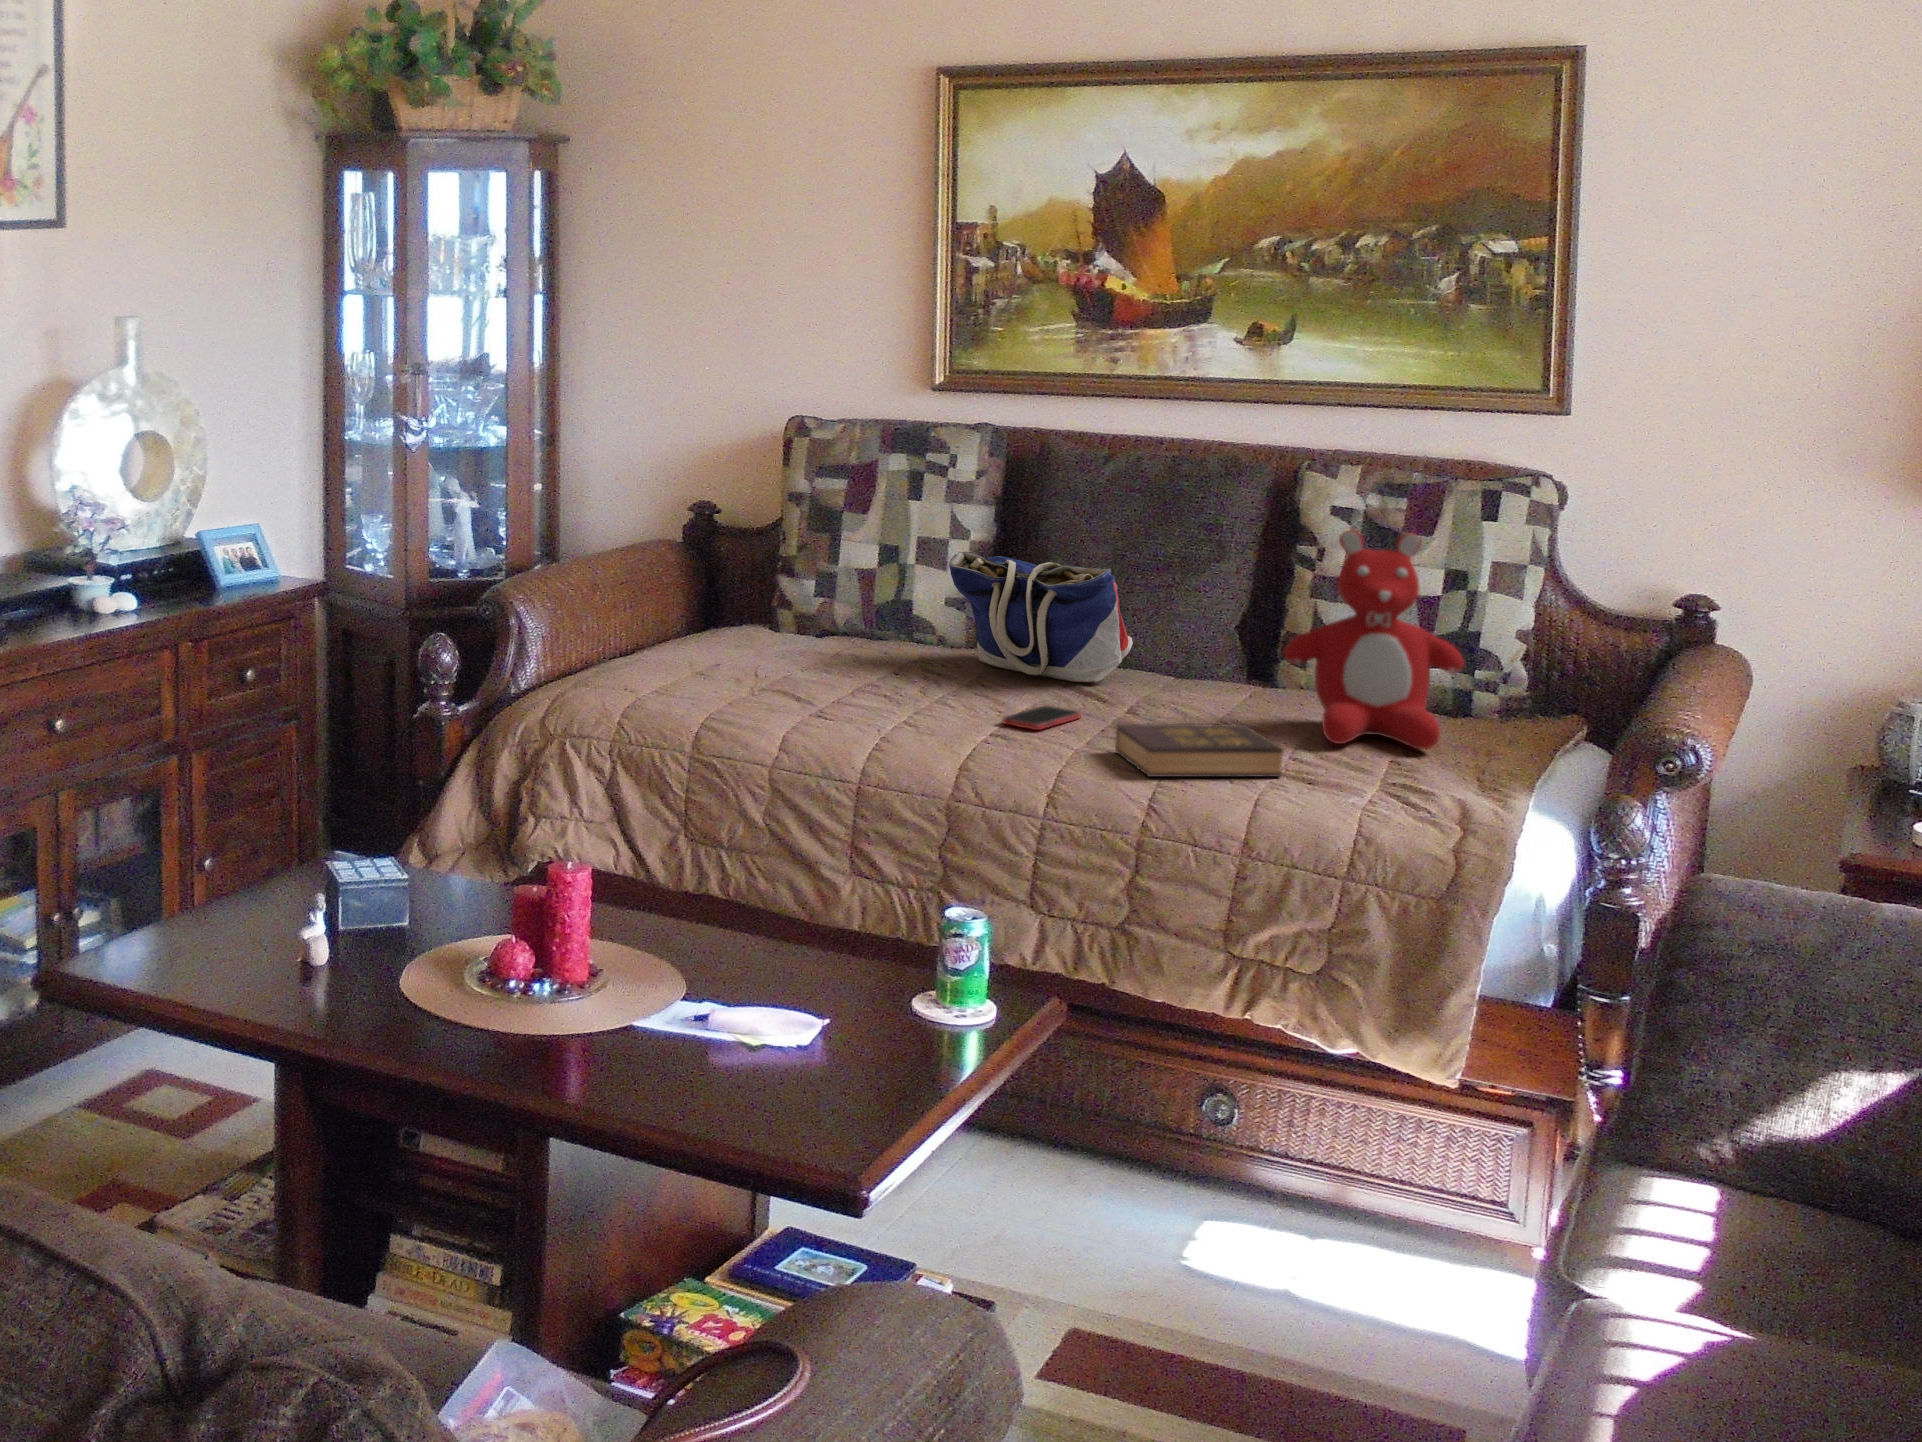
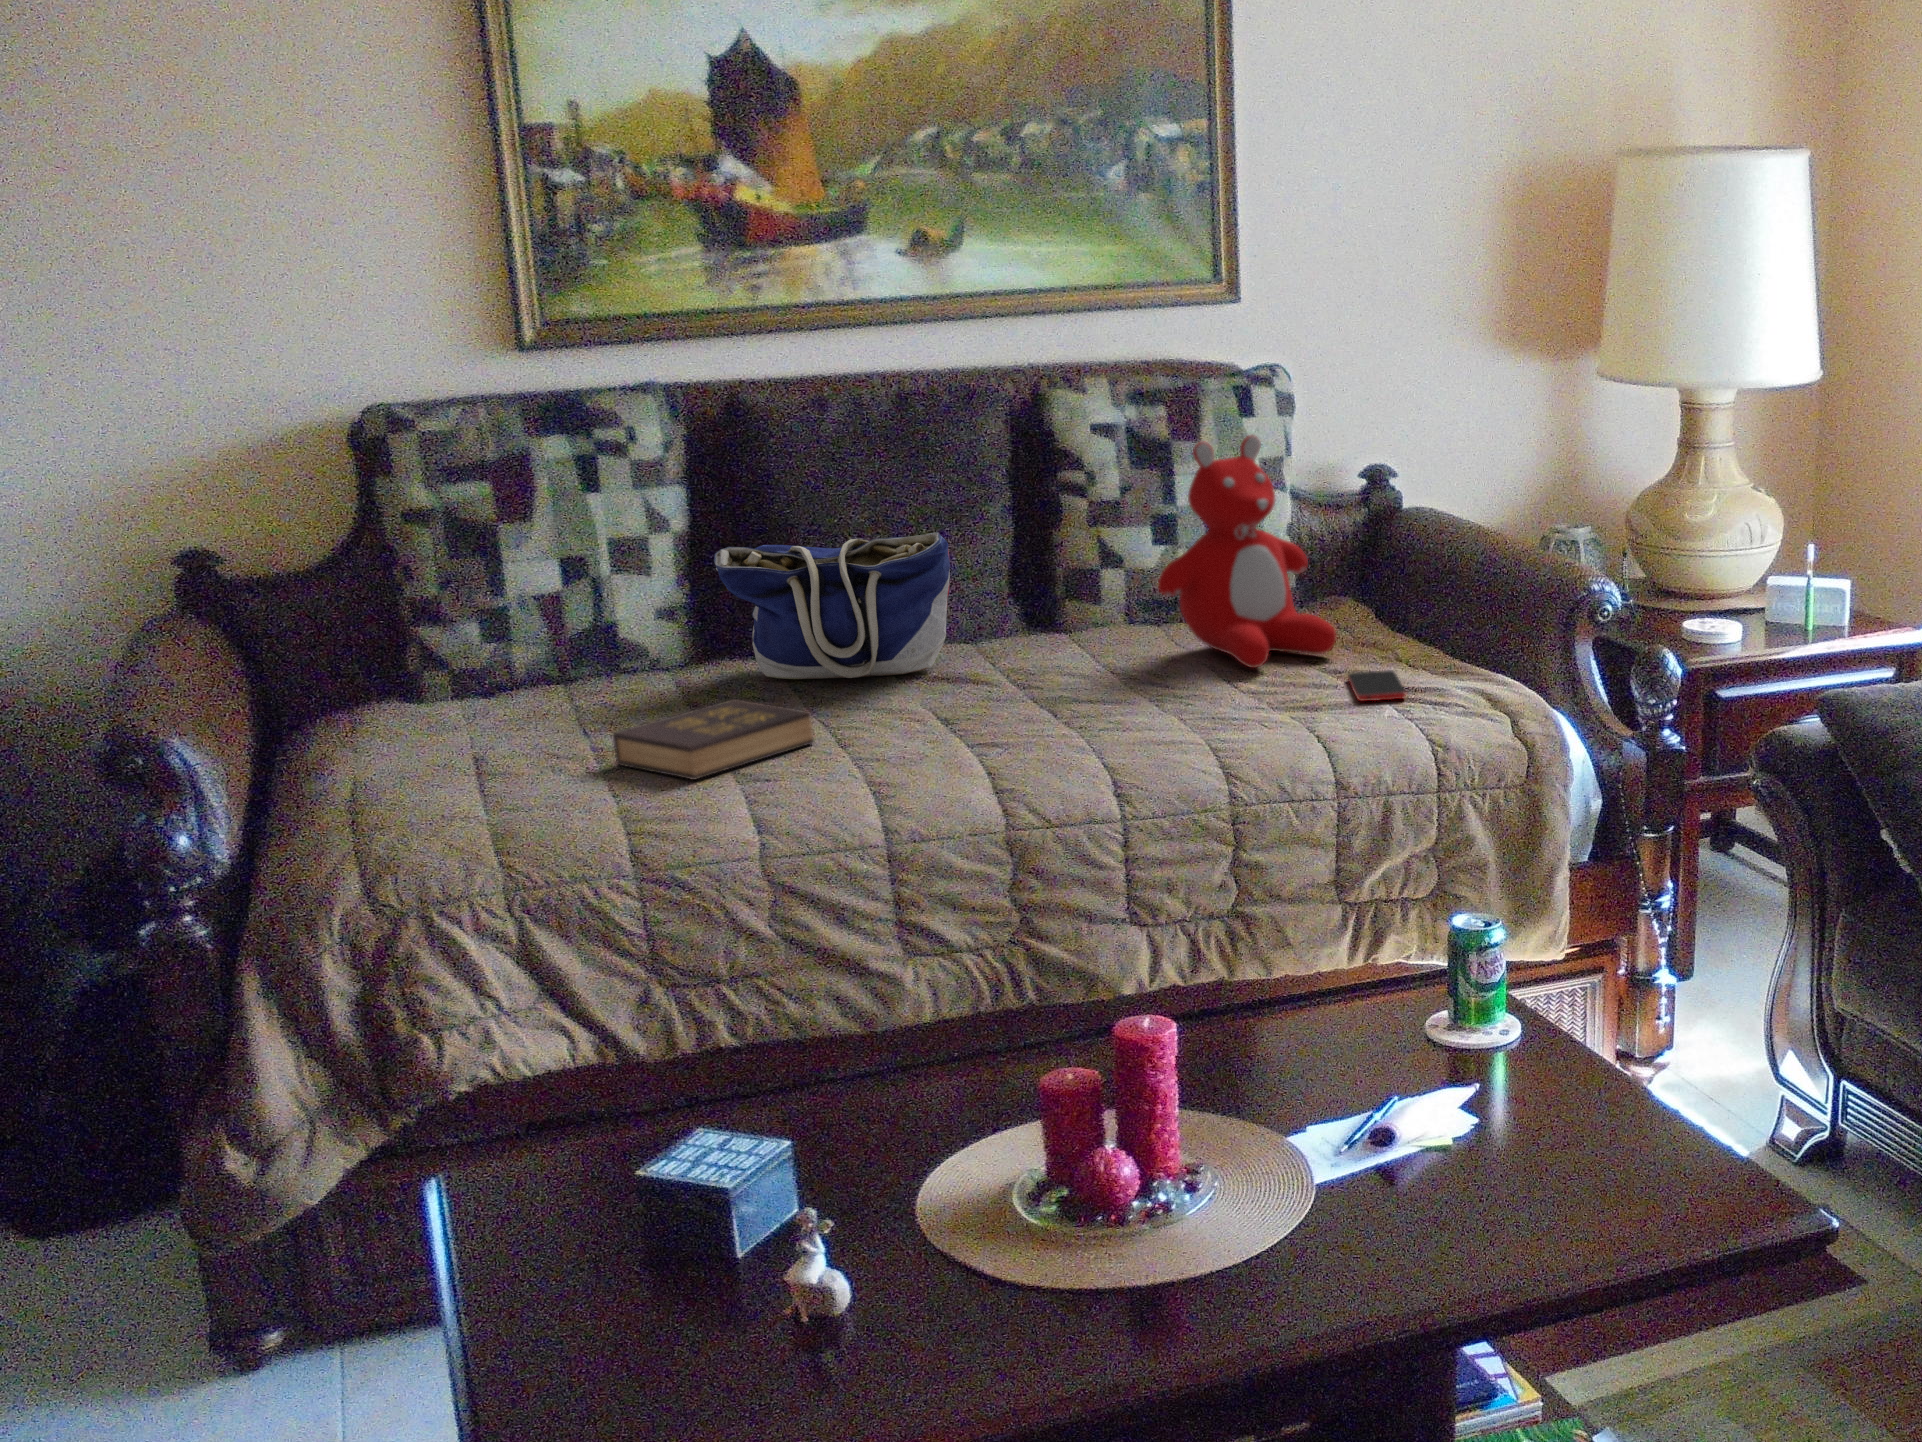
smartphone: present [1003,706,1081,730] -> present [1348,670,1406,701]
hardback book: present [1115,724,1284,777] -> present [613,699,814,780]

